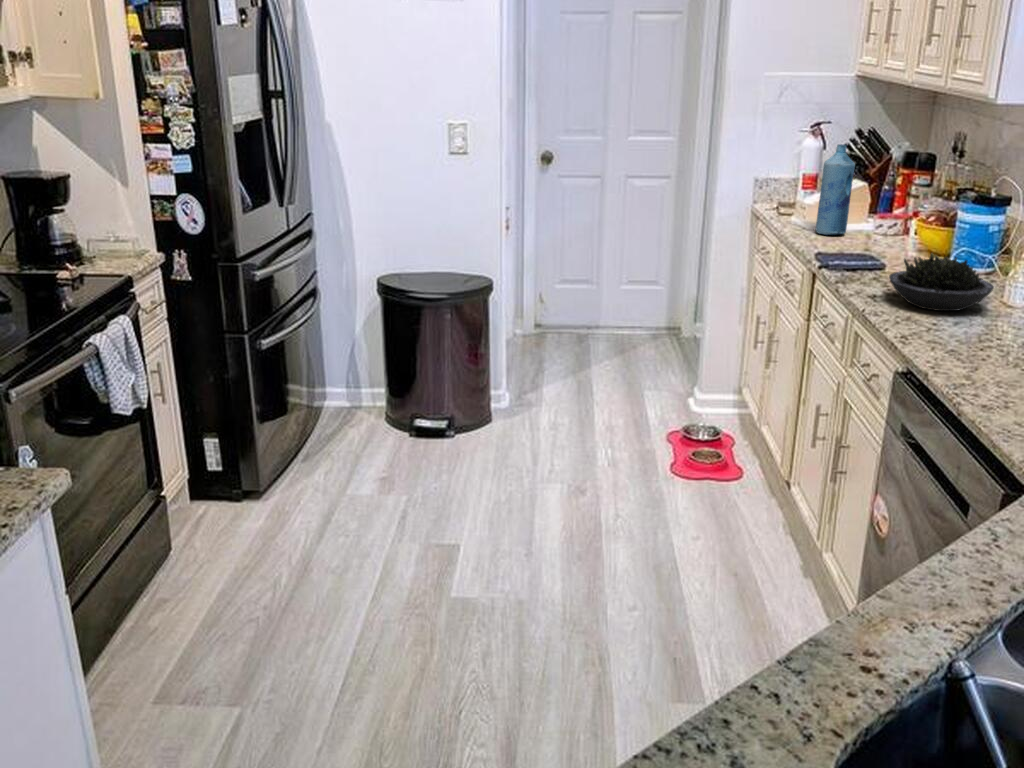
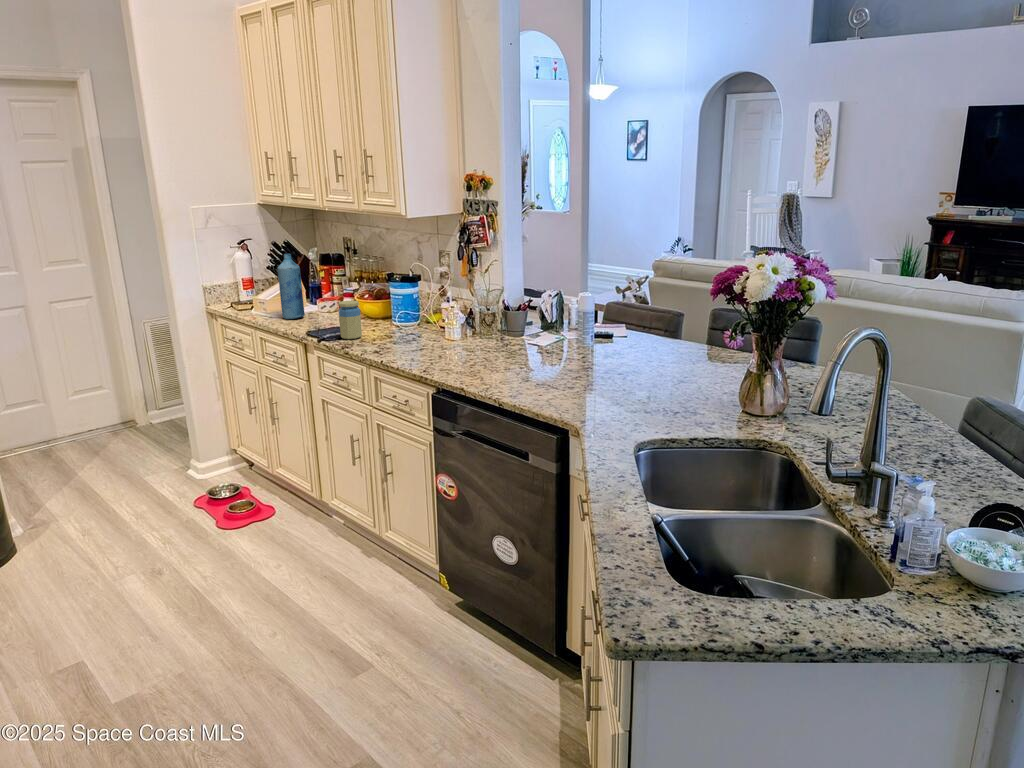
jar: none [853,217,891,273] -> present [338,301,362,339]
succulent plant: present [889,253,994,311] -> none [383,317,446,354]

